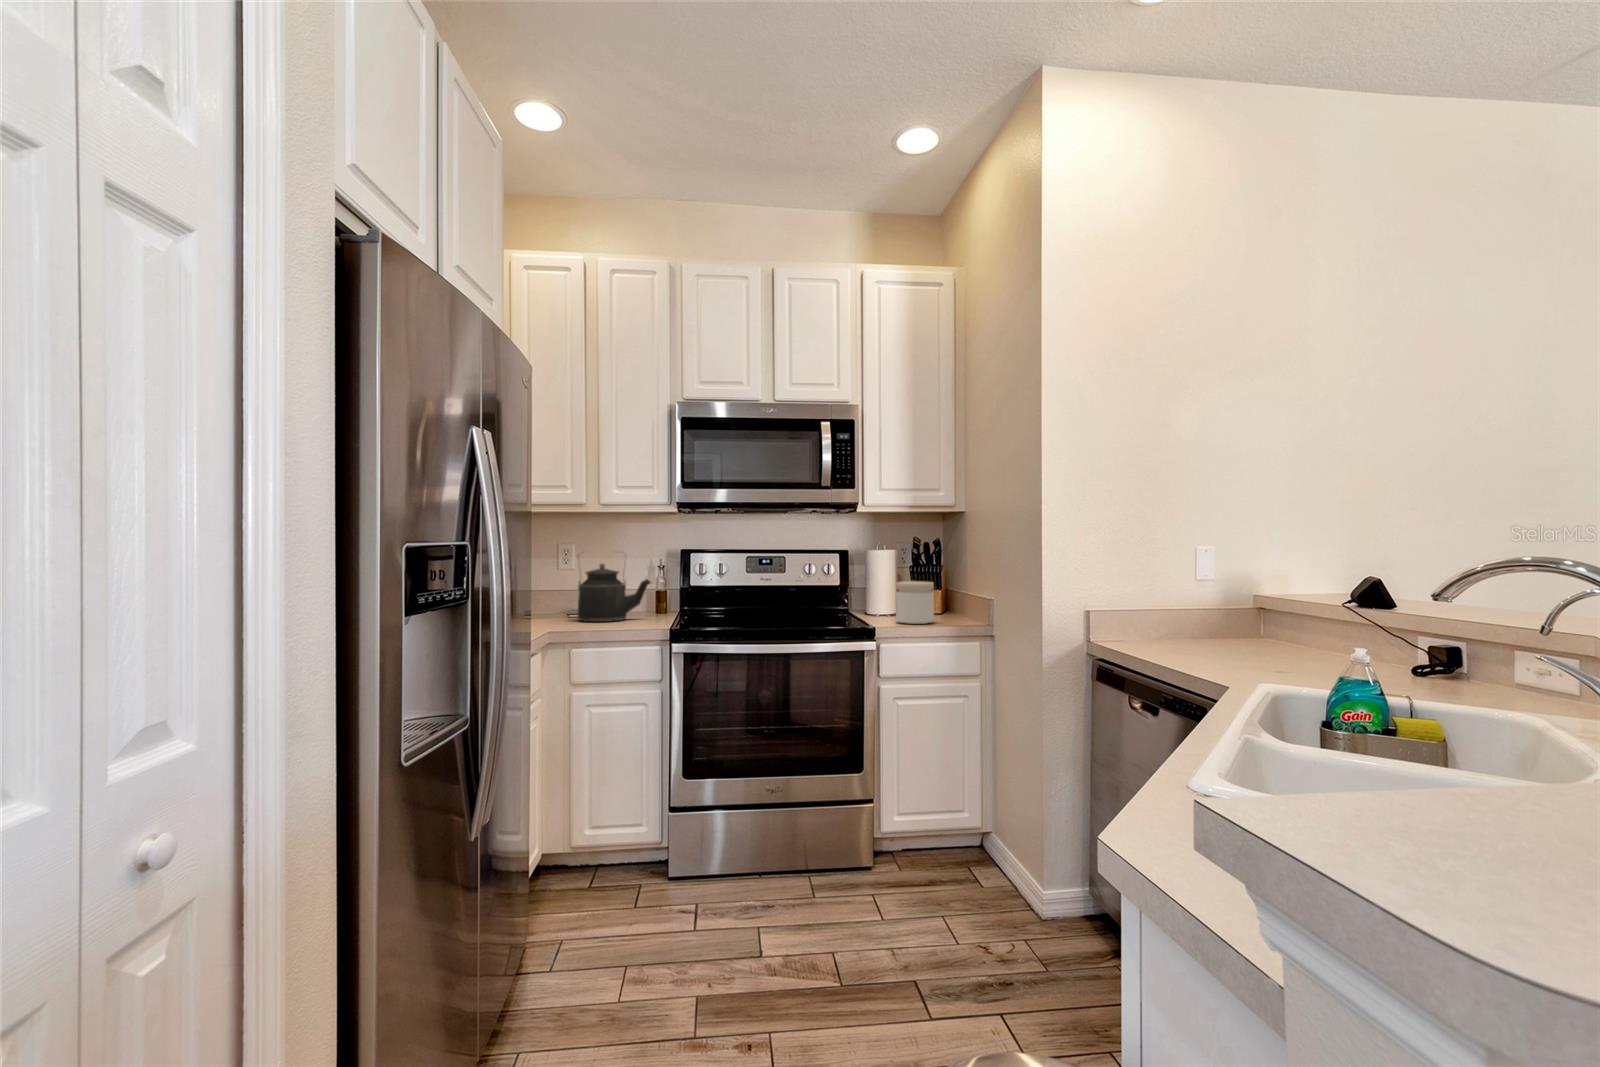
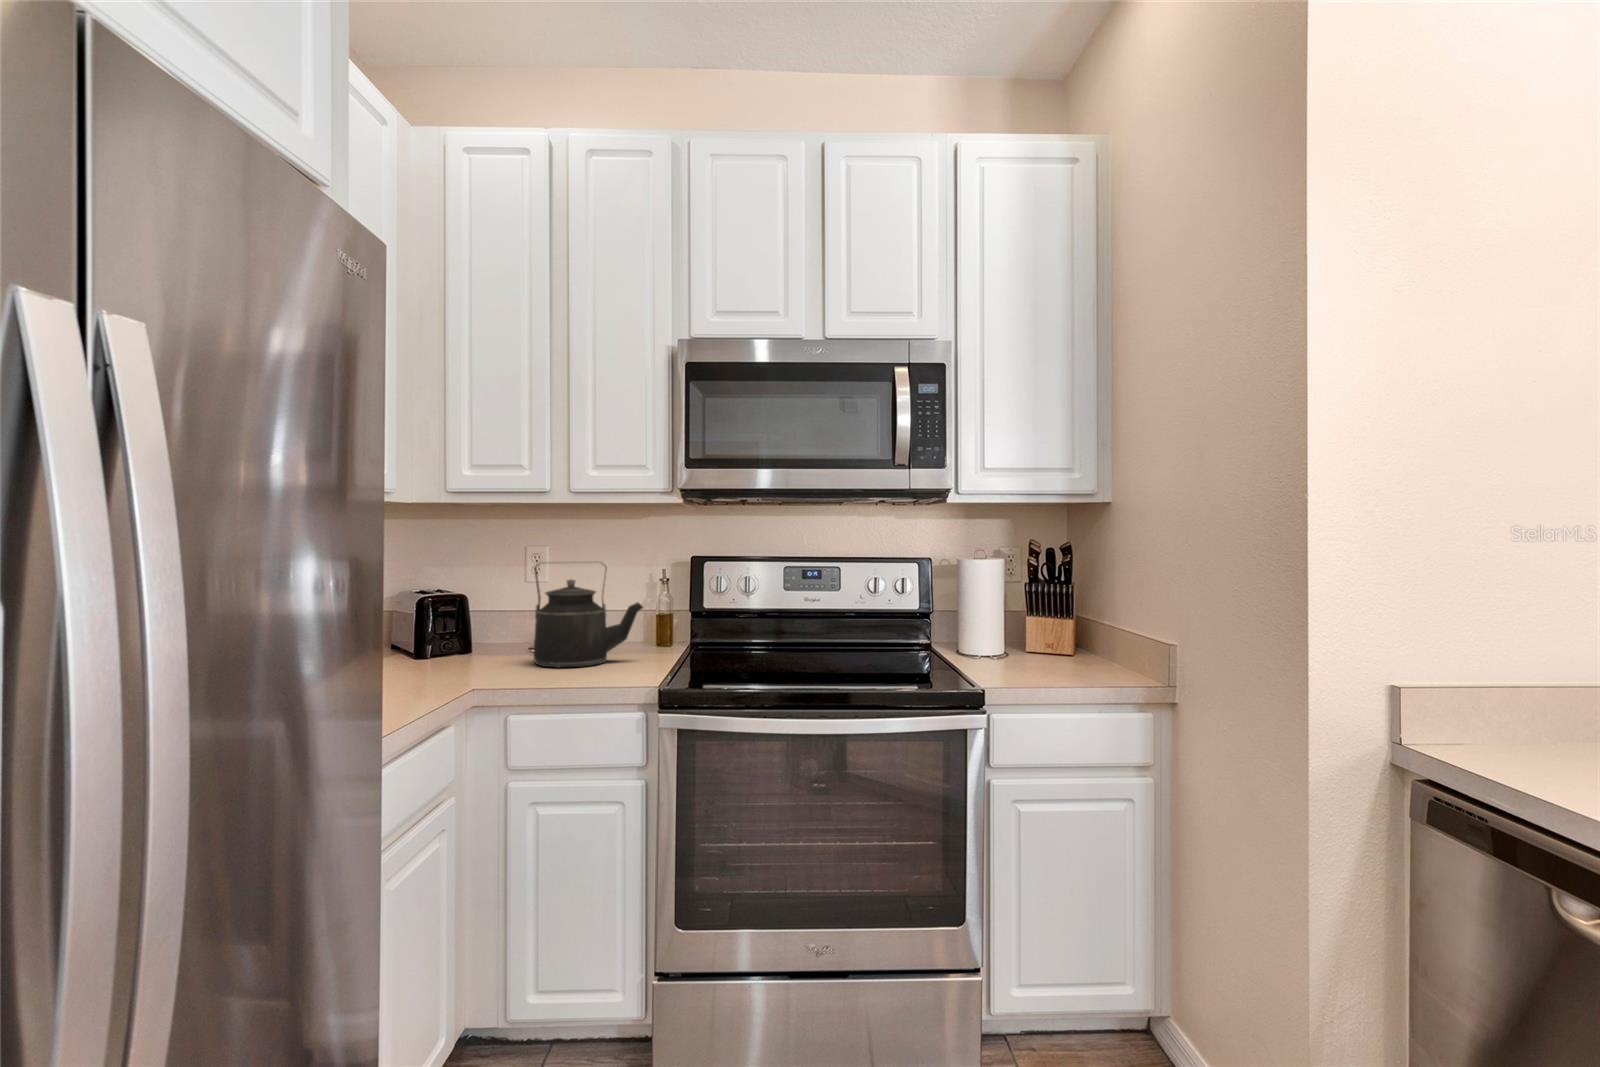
jar: present [896,581,934,624] -> none [1011,610,1072,678]

